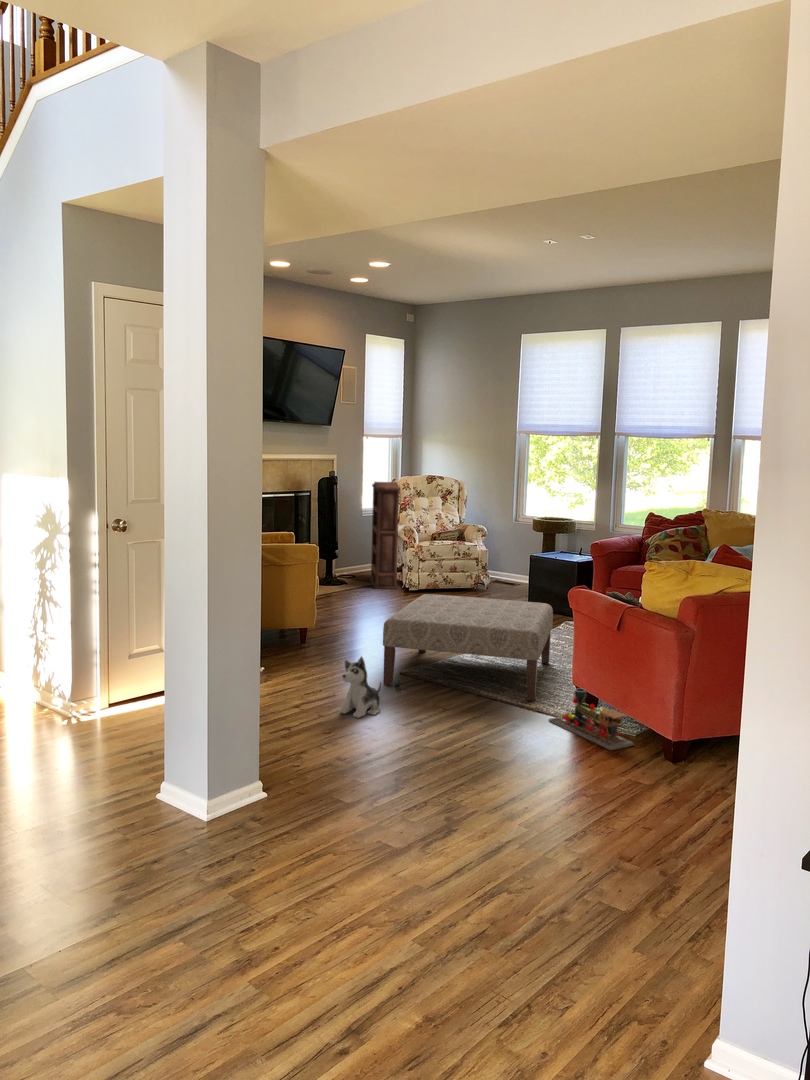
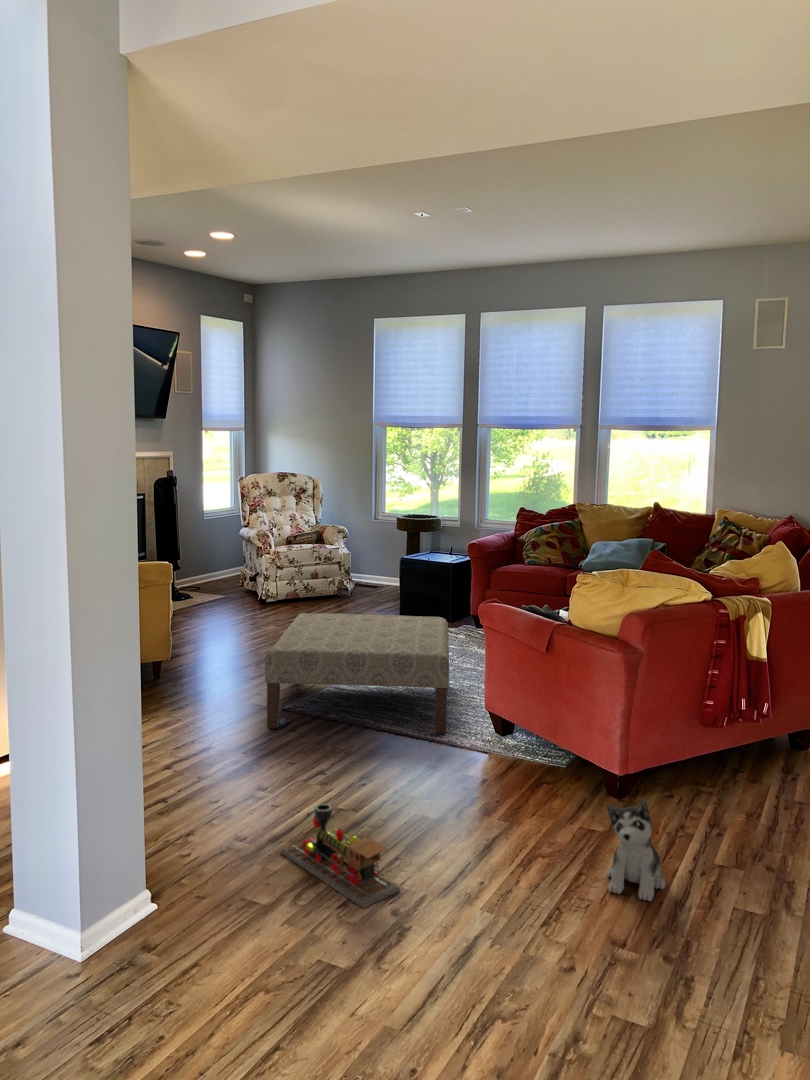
bookshelf: present [370,482,400,589] -> none [215,480,251,602]
plush toy: present [339,657,381,718] -> present [607,800,665,901]
toy train: present [549,688,634,750] -> present [281,804,400,908]

